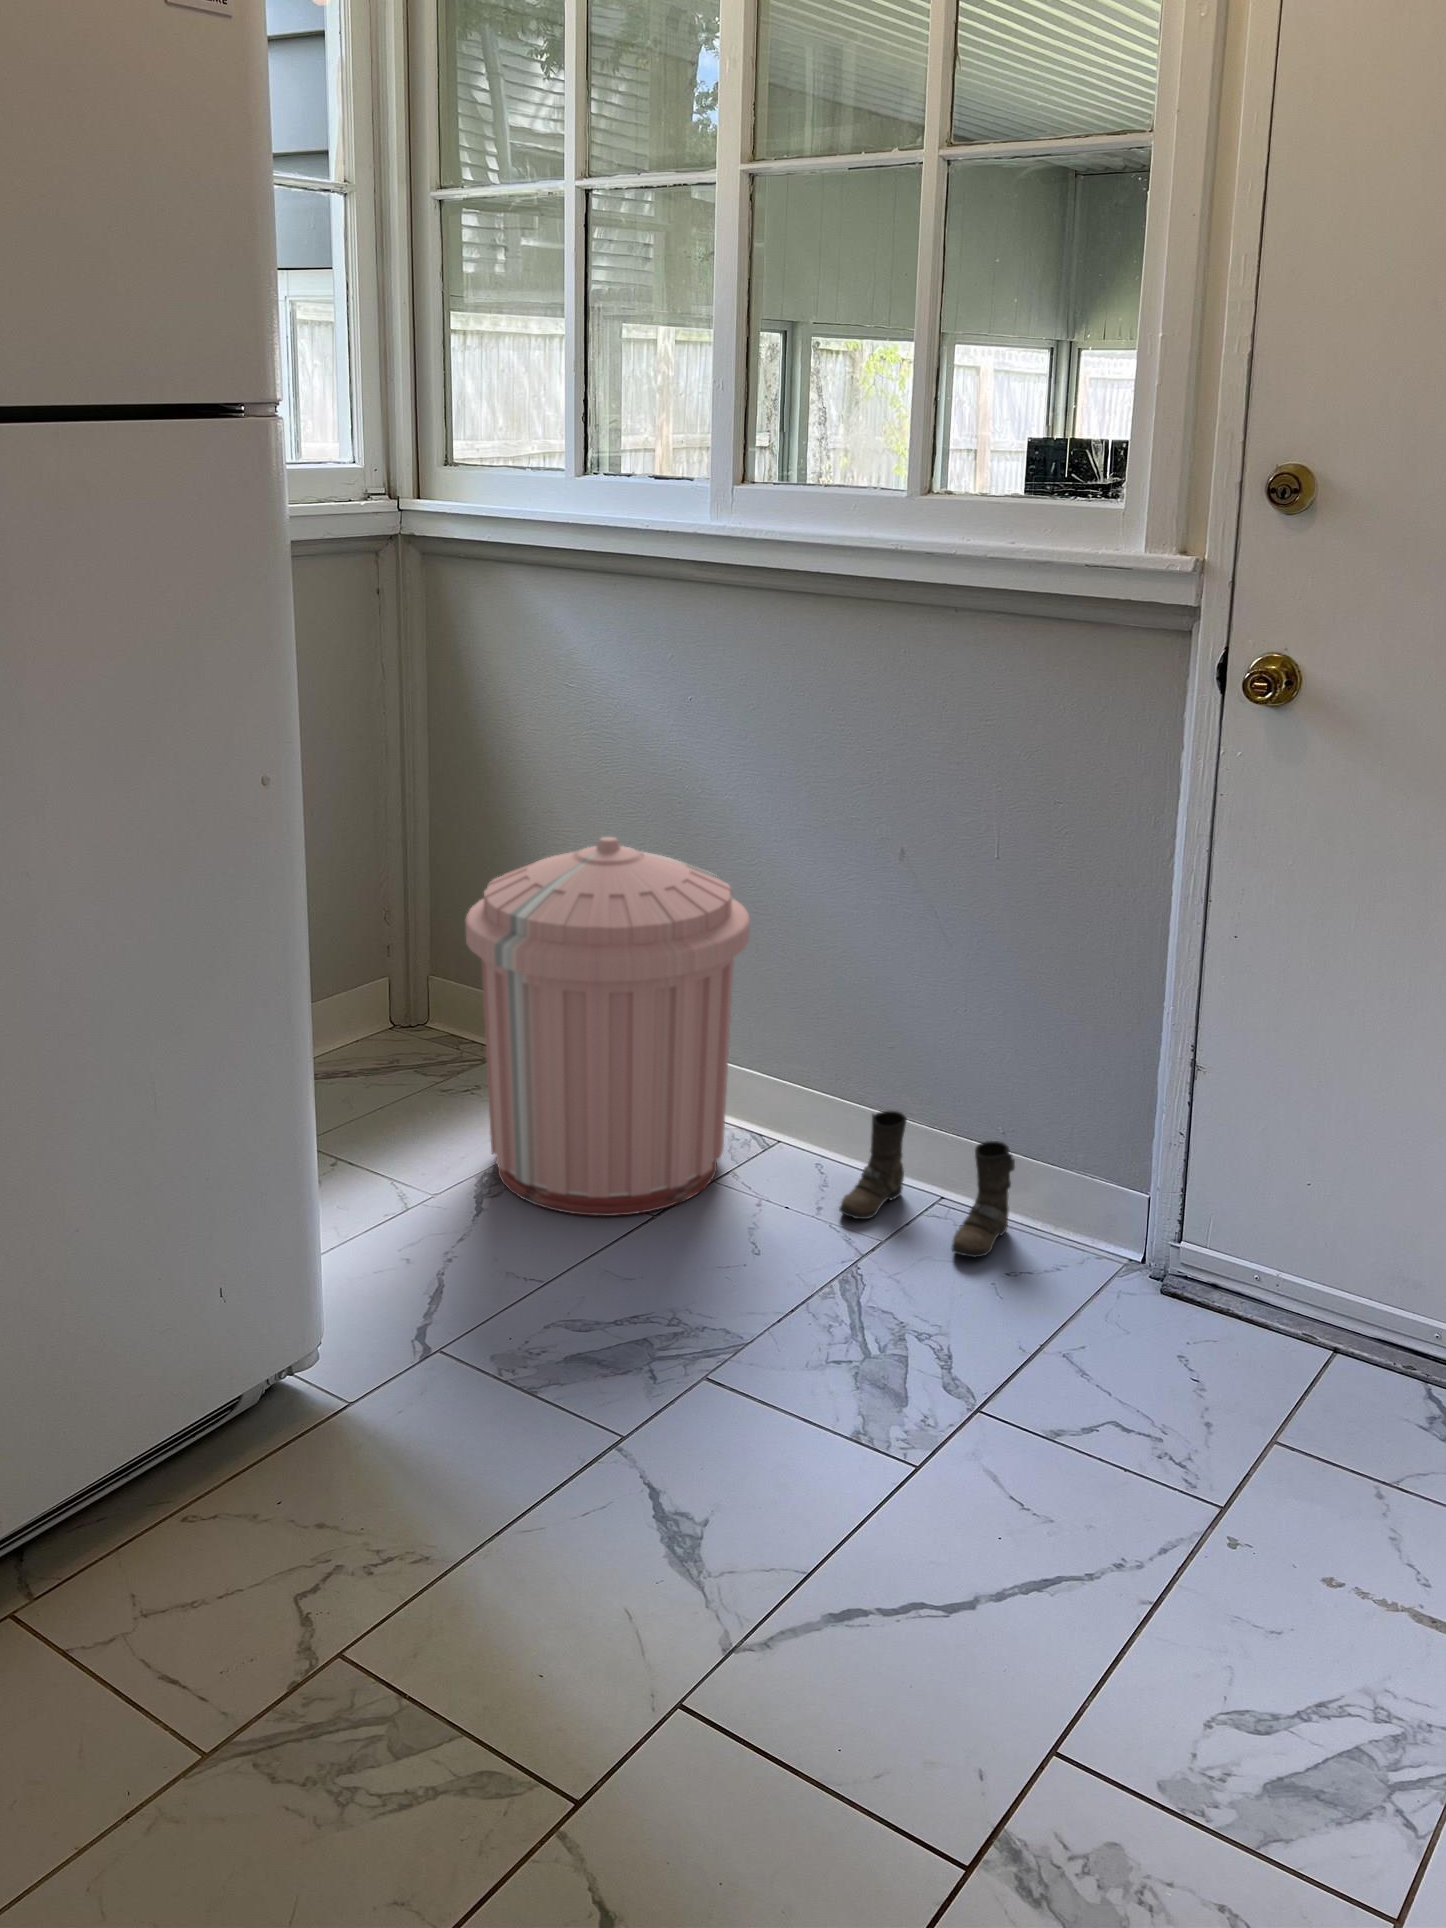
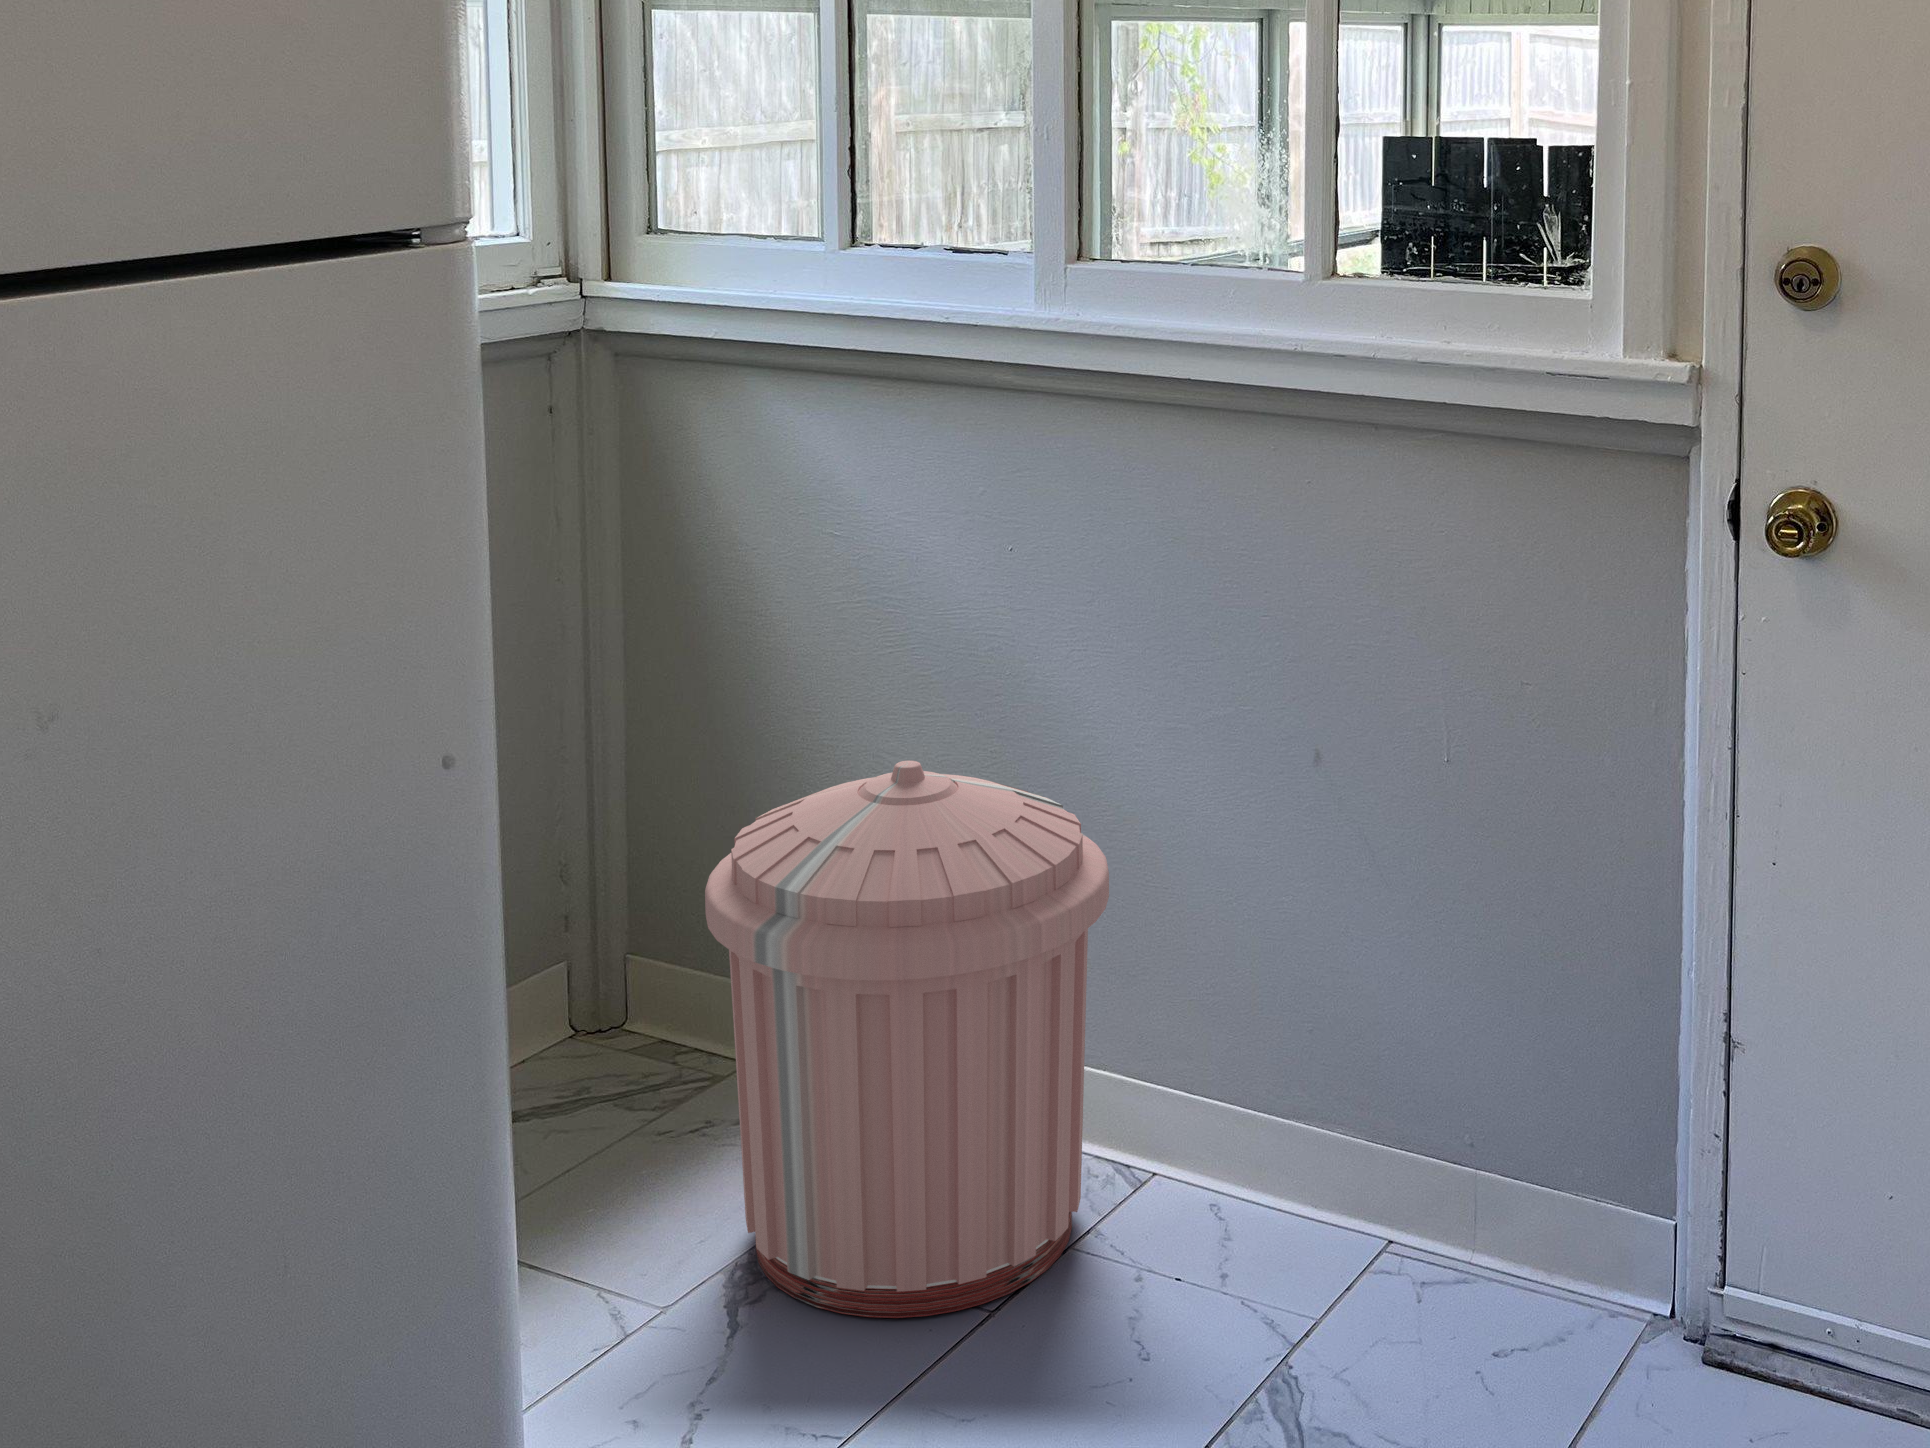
boots: present [839,1111,1015,1257] -> none [1252,1122,1491,1334]

